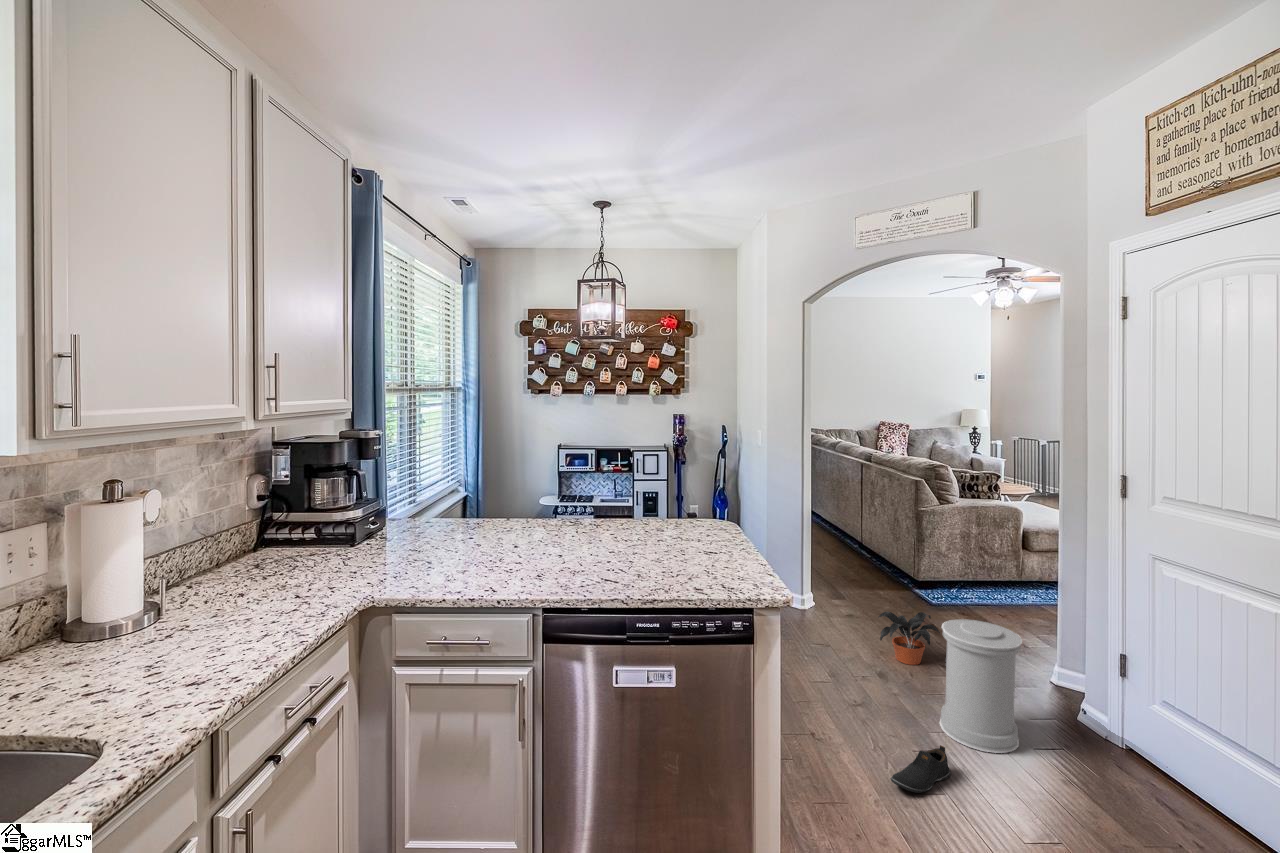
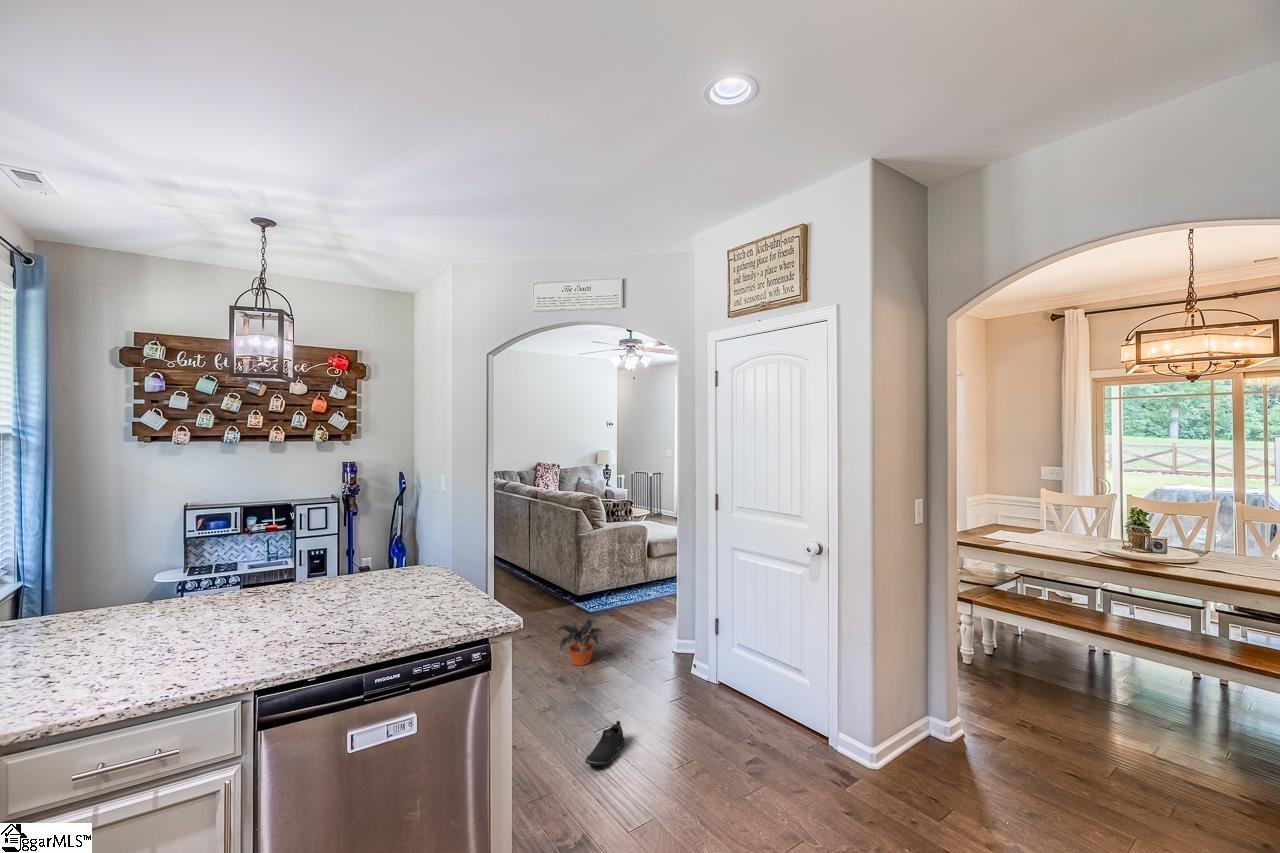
trash can: present [940,619,1022,753] -> none [610,615,664,716]

